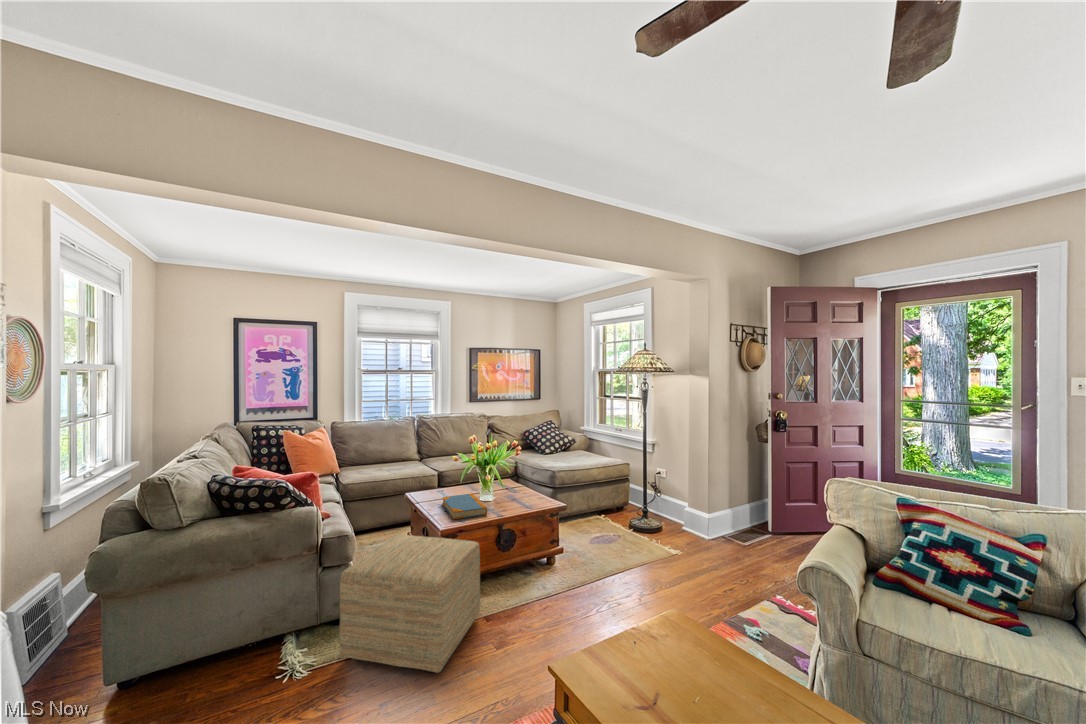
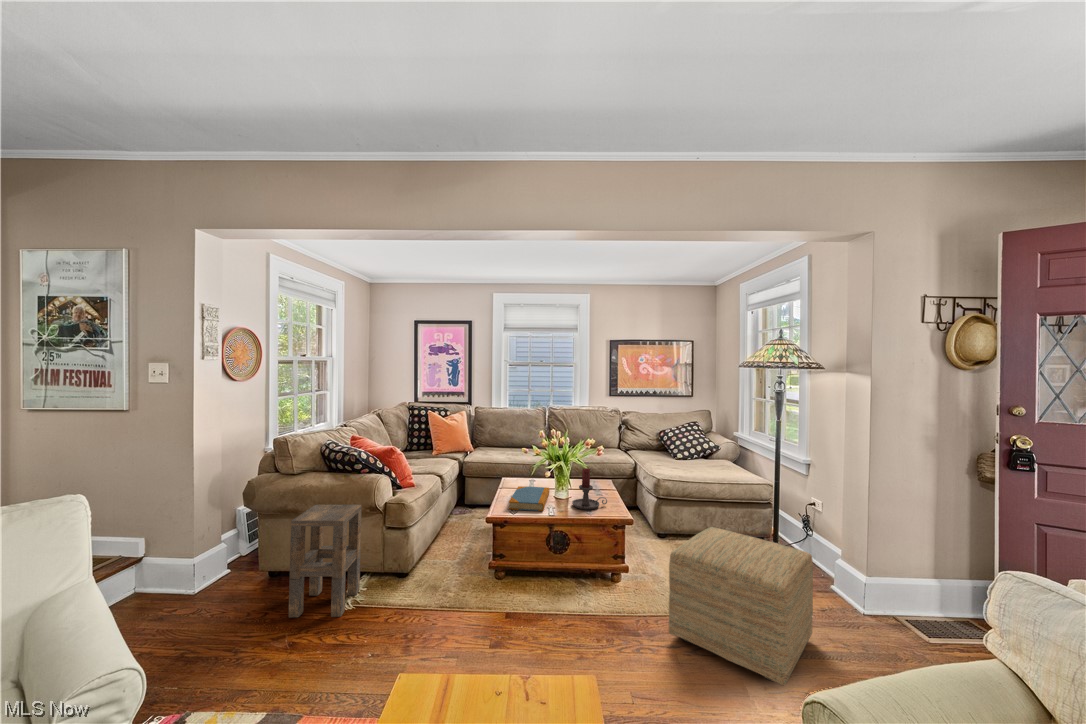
candle holder: none [505,469,534,506] -> present [572,468,607,509]
ottoman: present [339,535,480,673] -> present [669,527,813,685]
side table: none [243,544,315,699] -> present [288,504,362,617]

